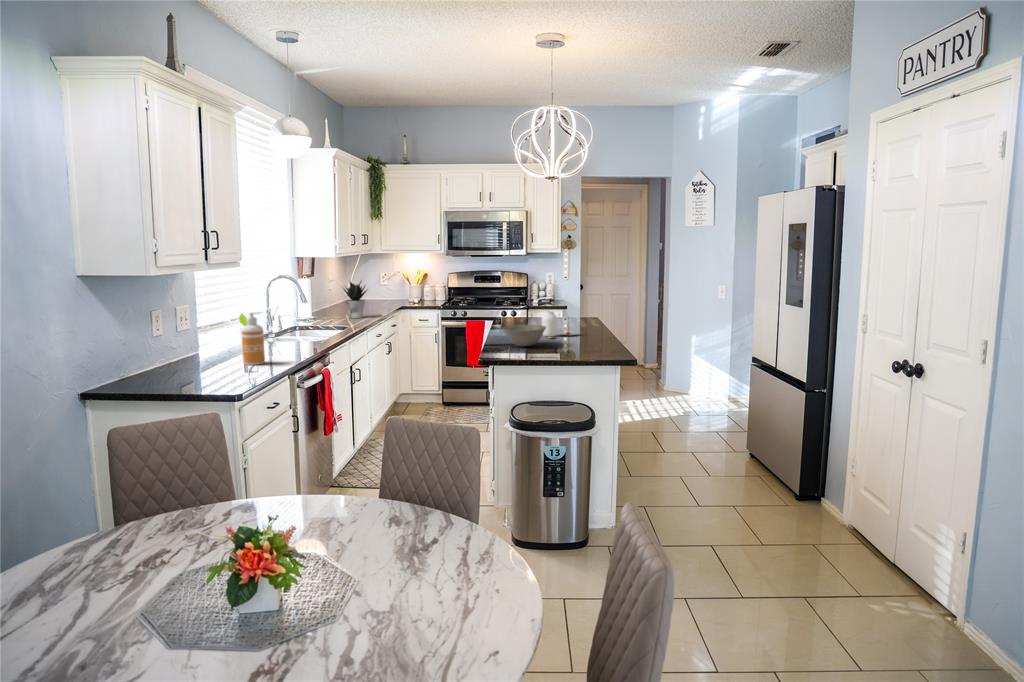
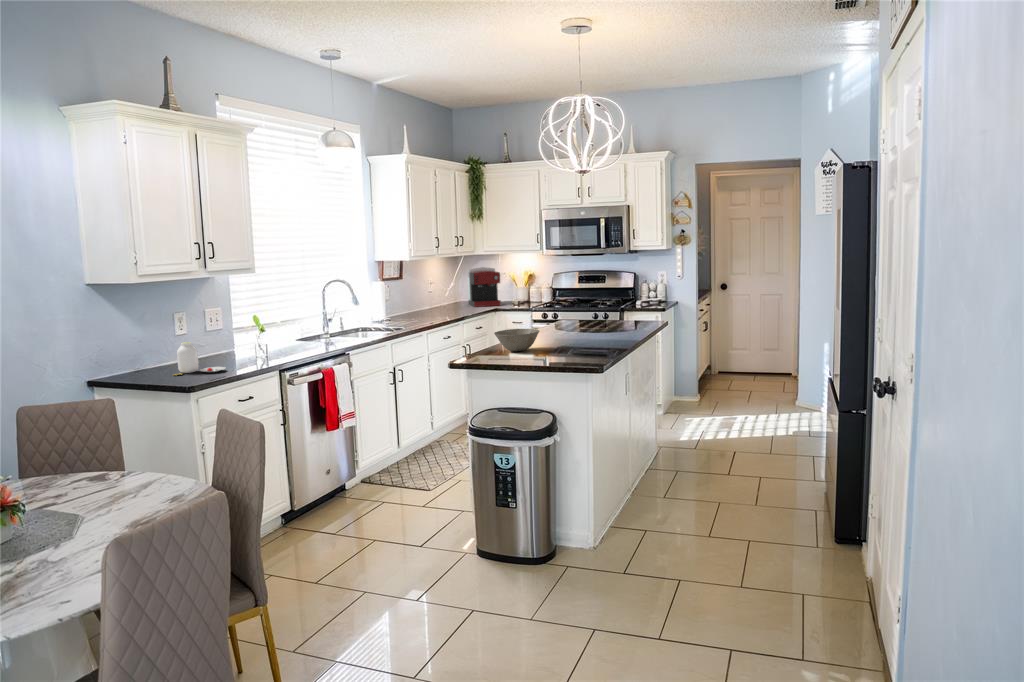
coffee maker: none [362,266,399,306] -> present [467,267,501,307]
potted plant: present [343,281,367,318] -> none [419,281,446,320]
jar: present [542,311,579,338] -> present [173,342,225,375]
soap dispenser: present [241,312,265,365] -> none [247,315,269,363]

